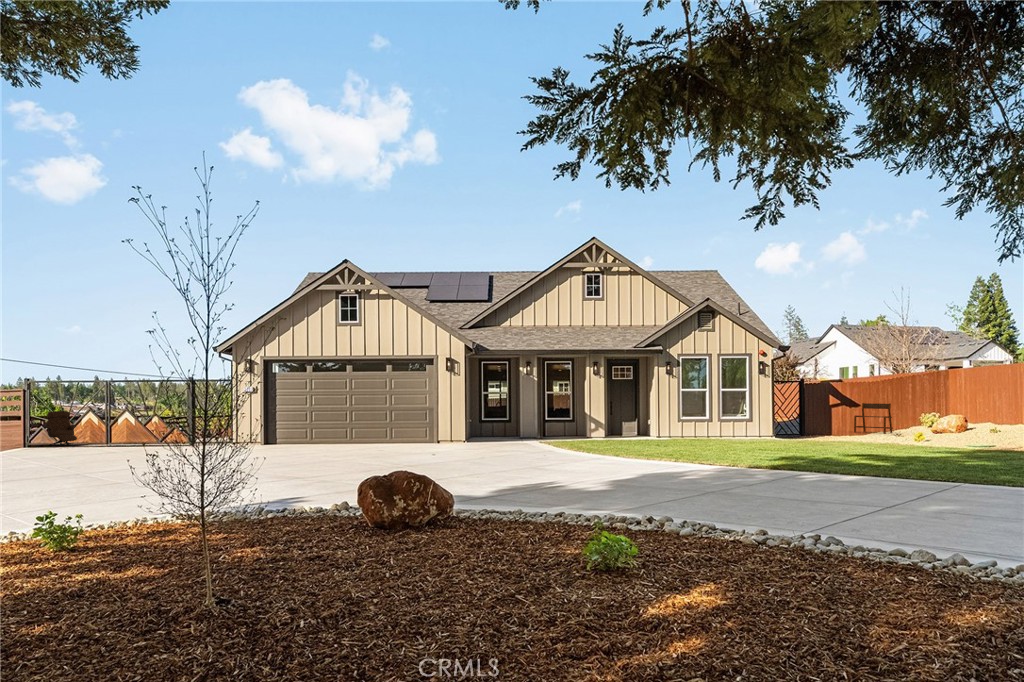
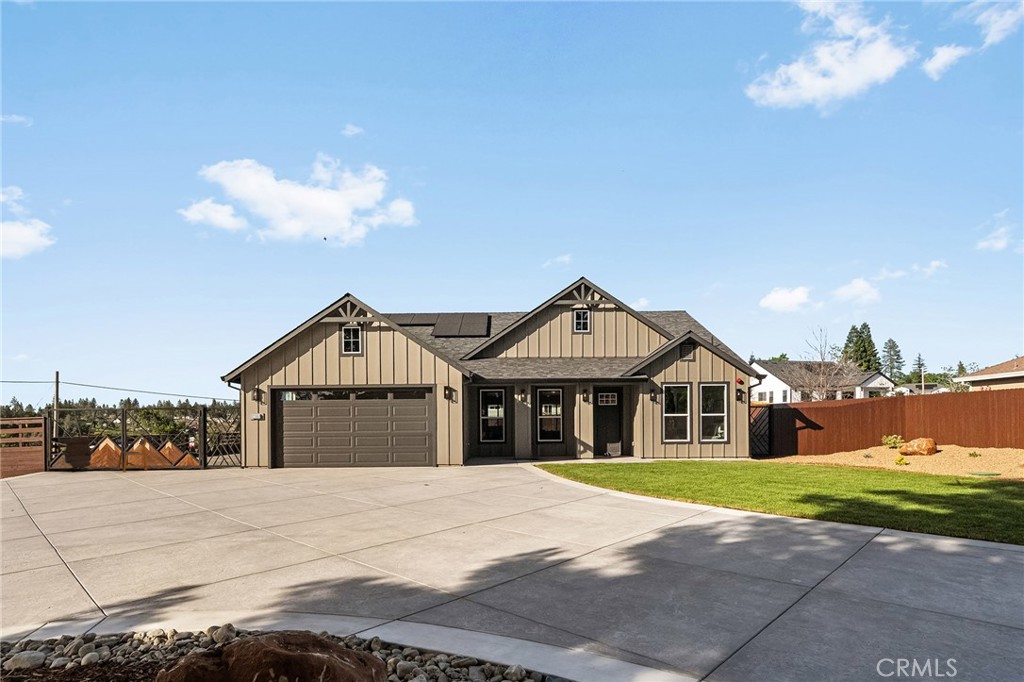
bench: present [854,403,893,434] -> present [118,438,147,472]

